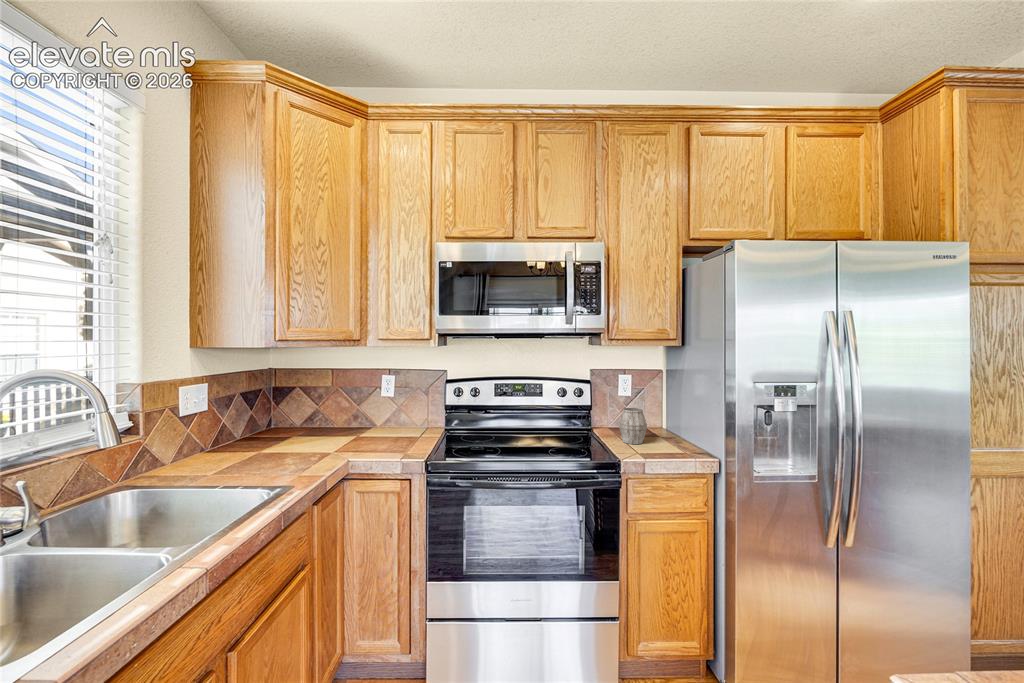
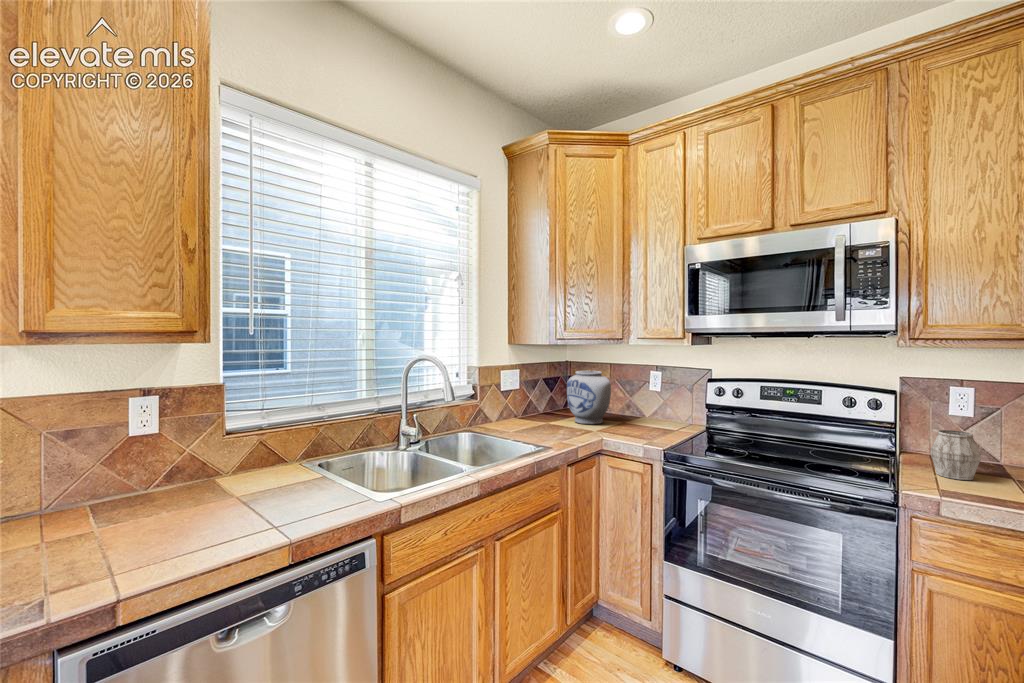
vase: none [285,378,344,445] -> present [567,371,611,424]

